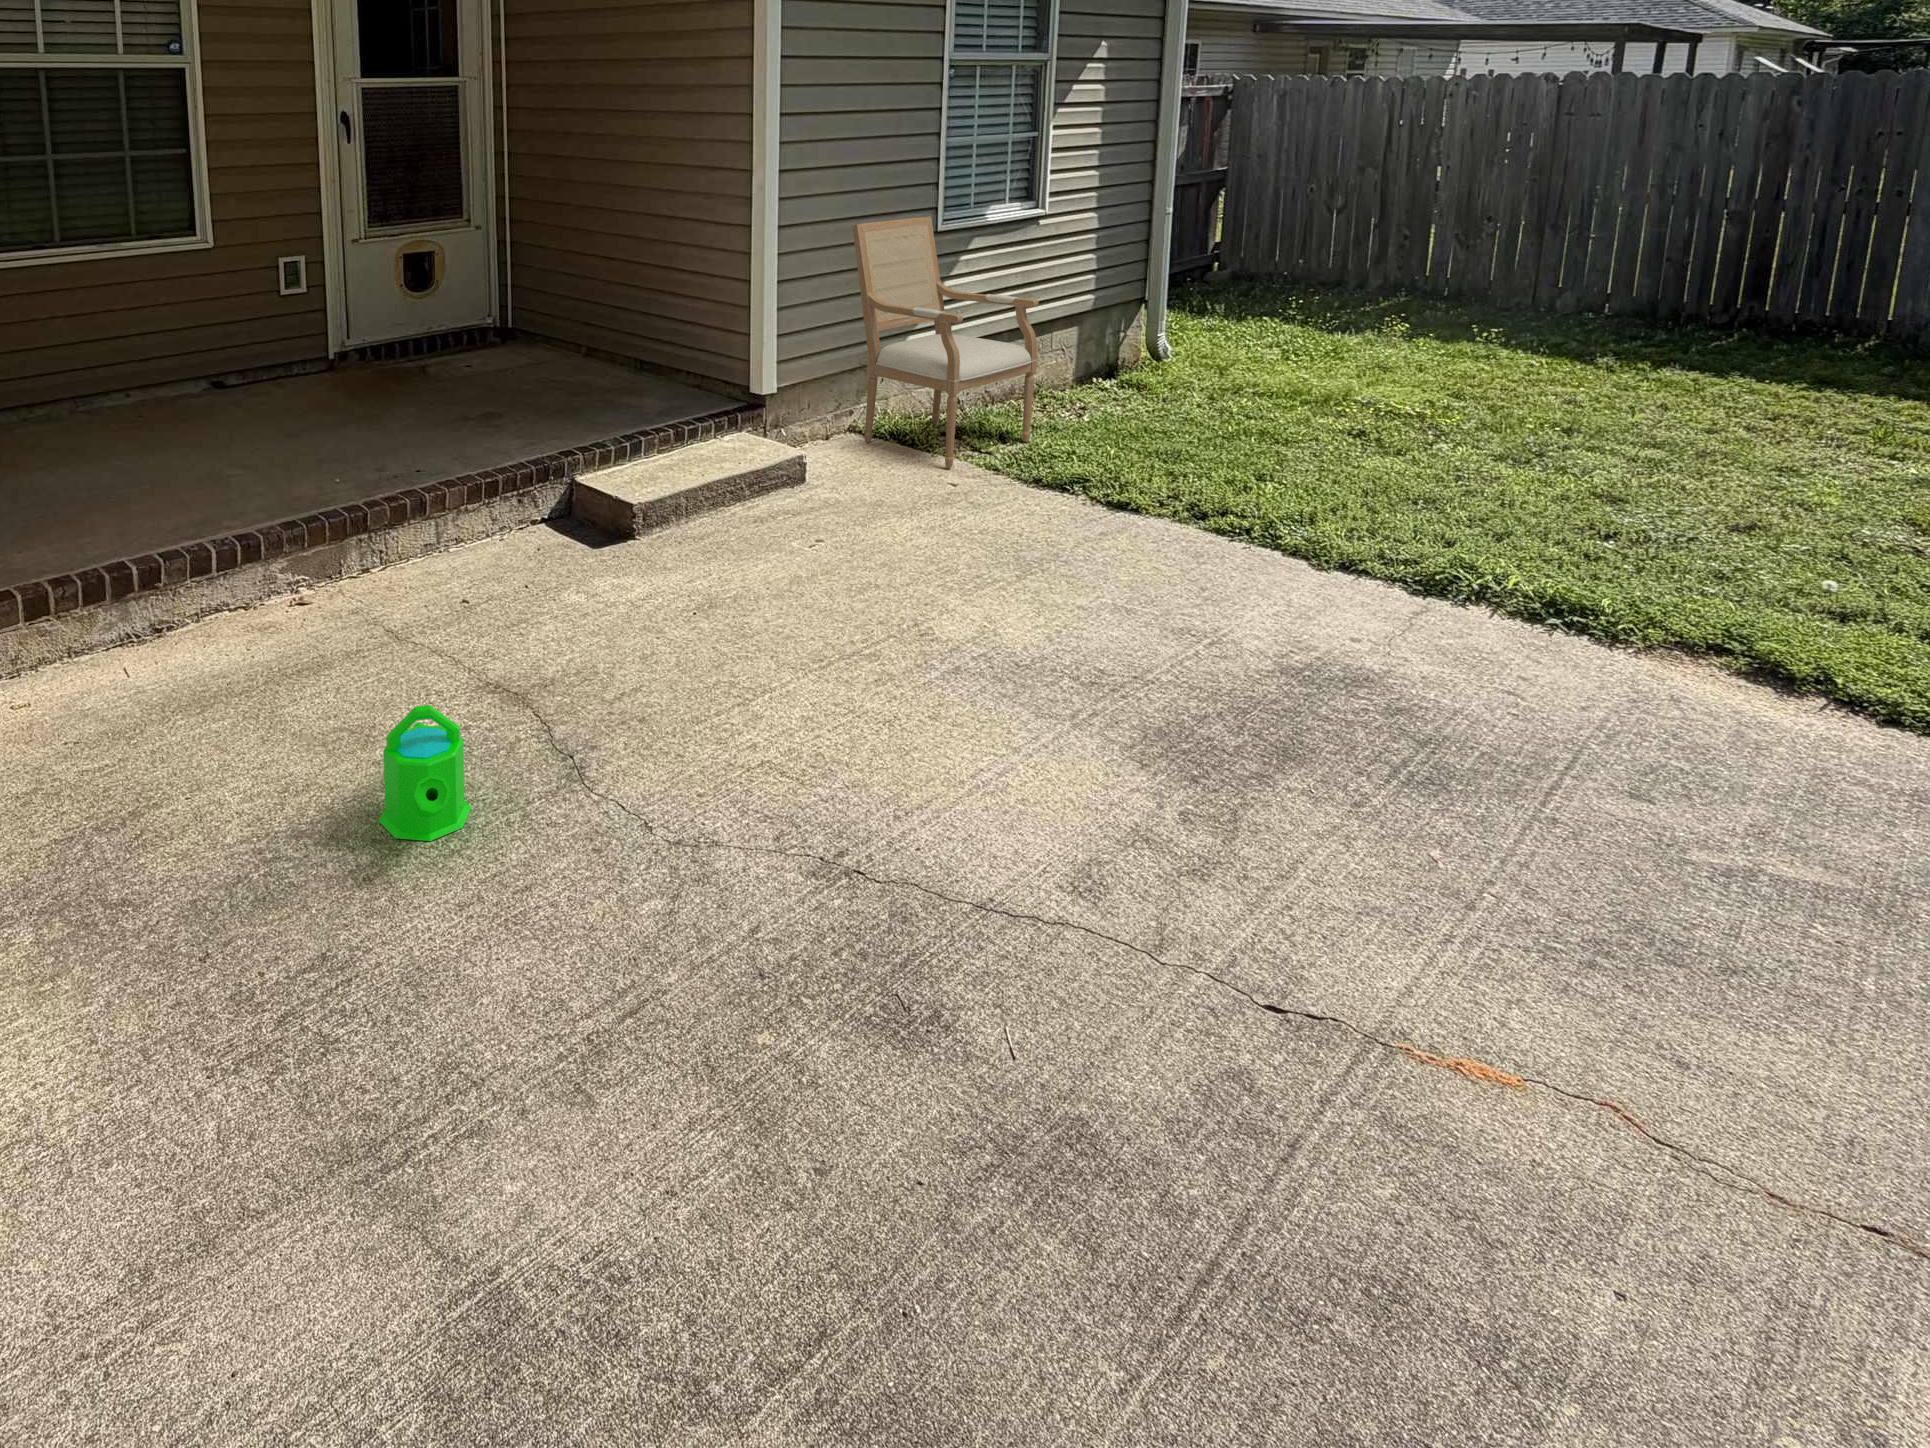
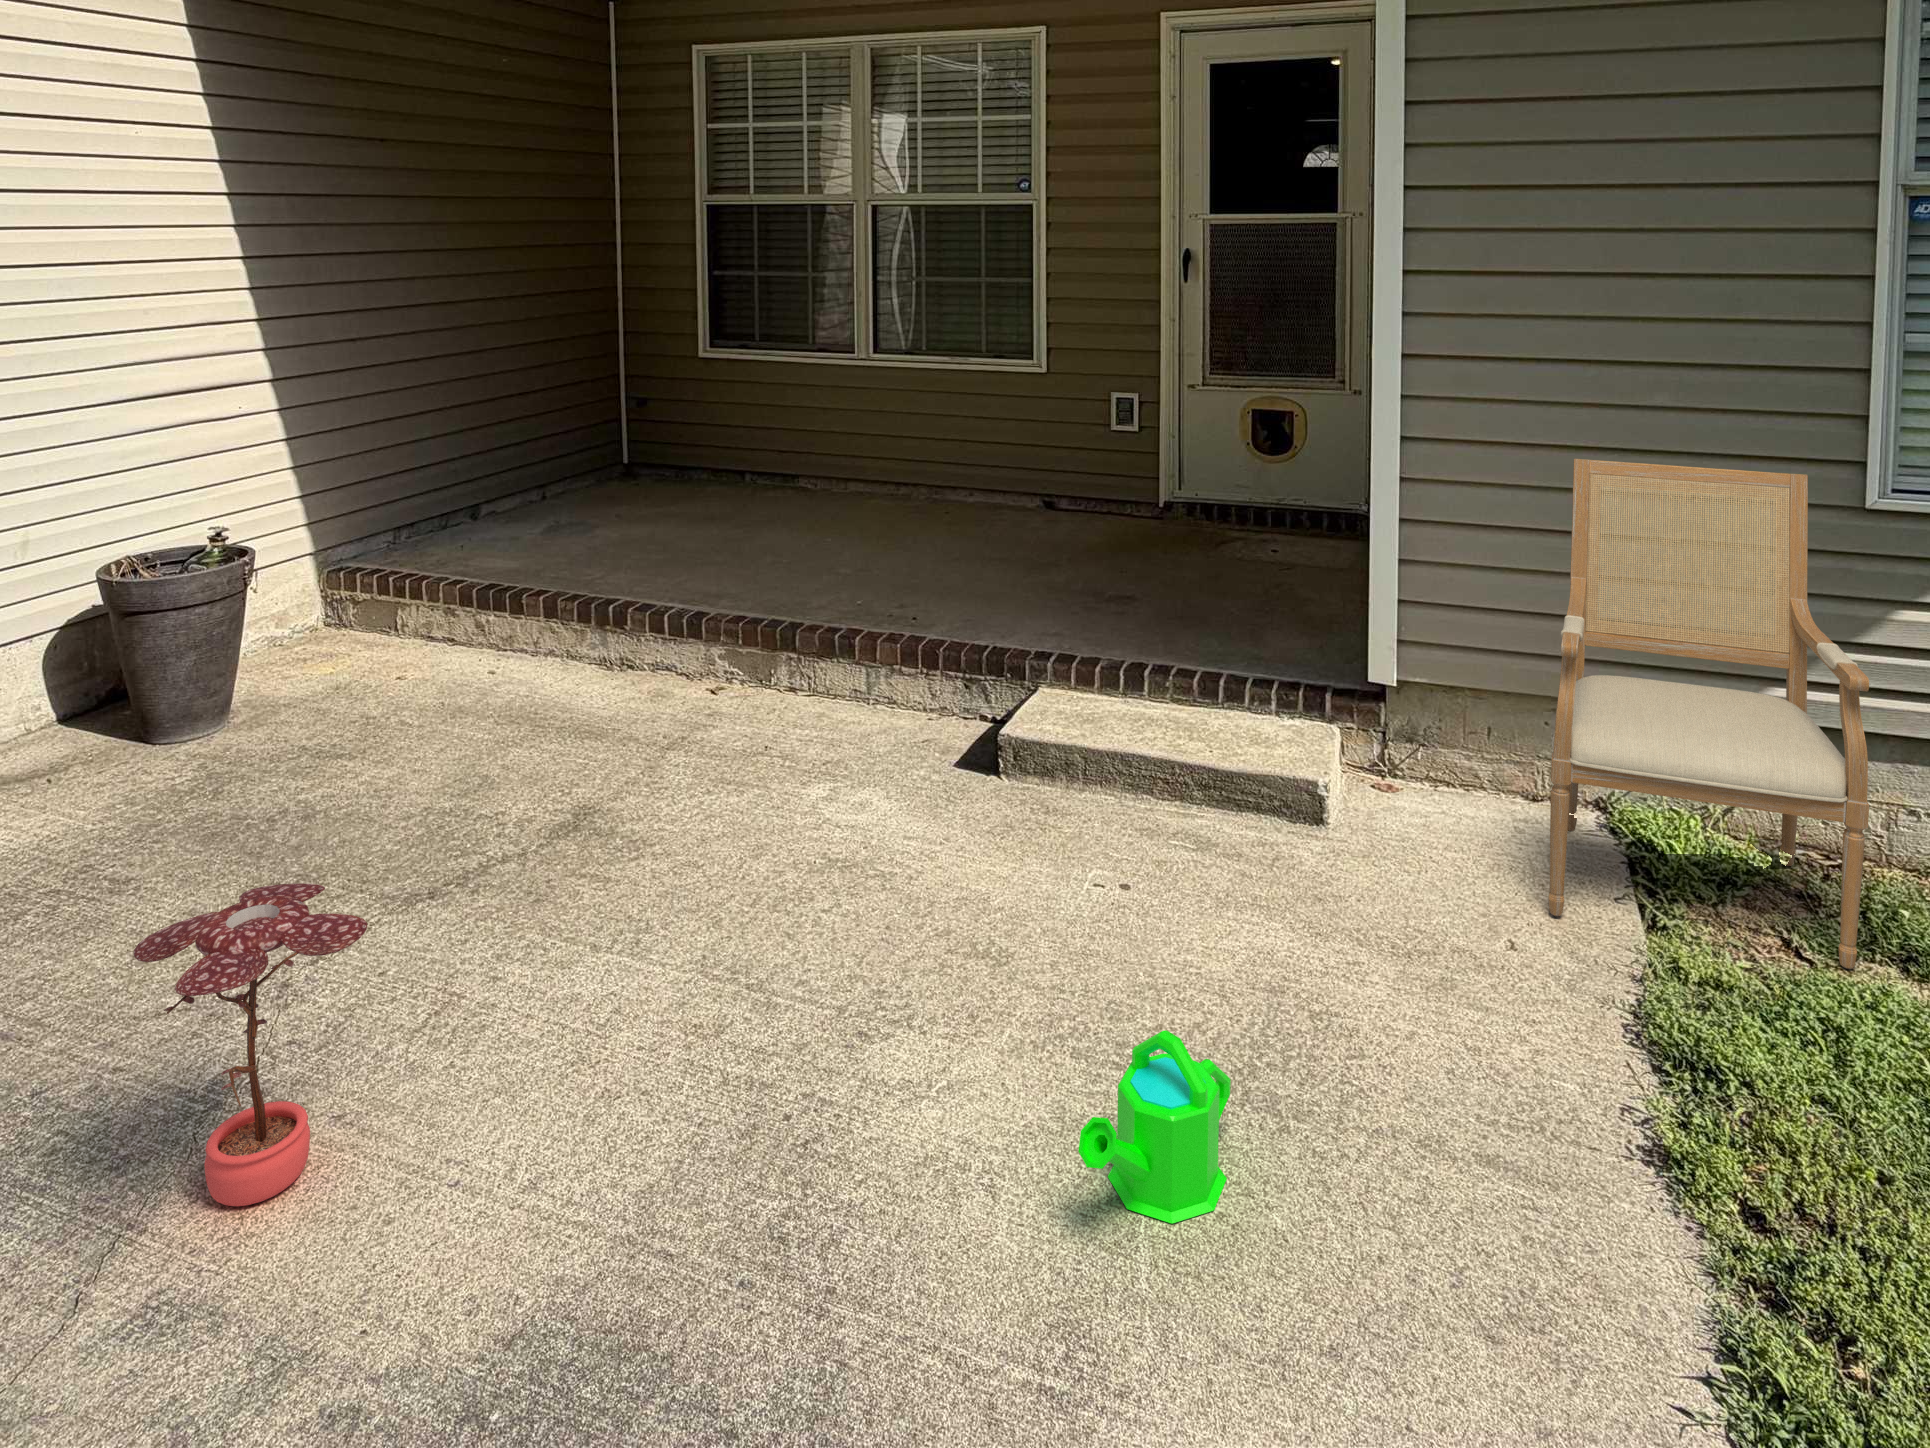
potted plant: none [950,628,1139,878] -> present [134,883,368,1206]
watering can: present [379,705,472,841] -> present [1078,1030,1231,1224]

